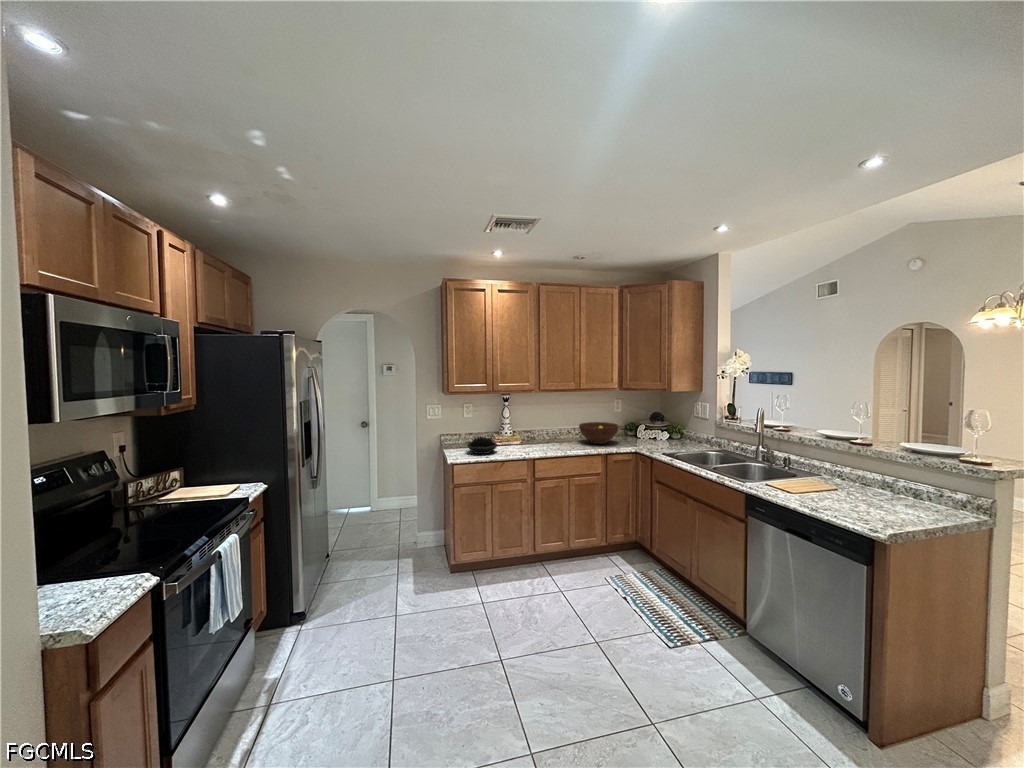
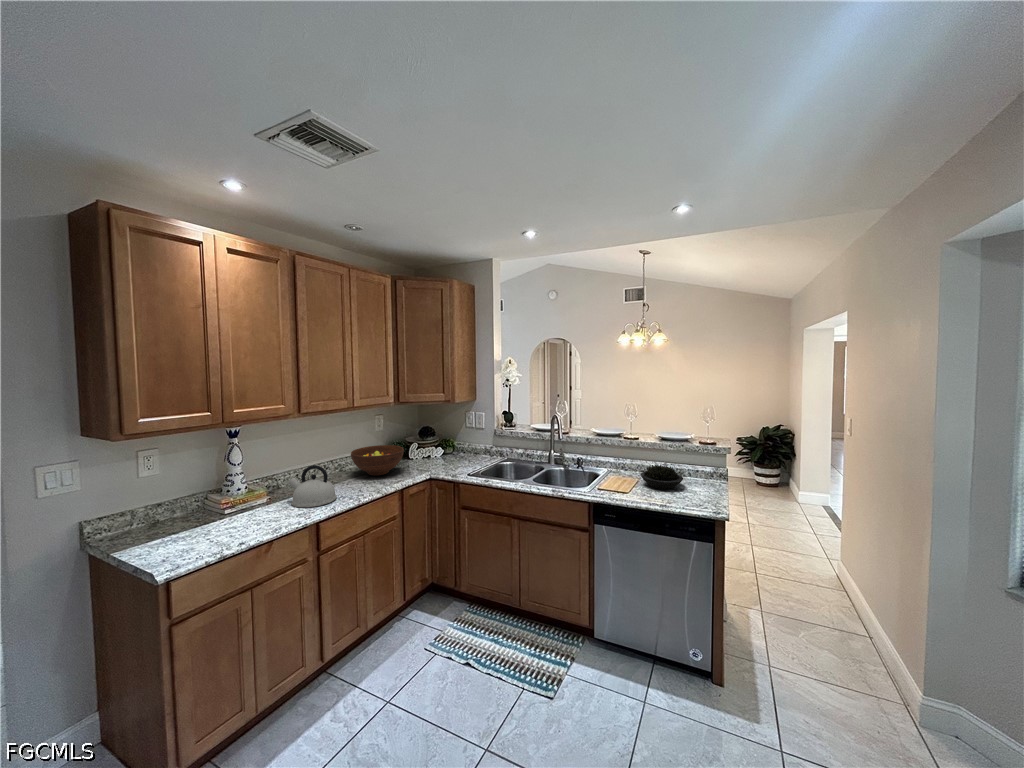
kettle: none [528,426,555,452] -> present [288,465,337,507]
succulent plant: present [467,437,497,454] -> present [640,465,683,489]

